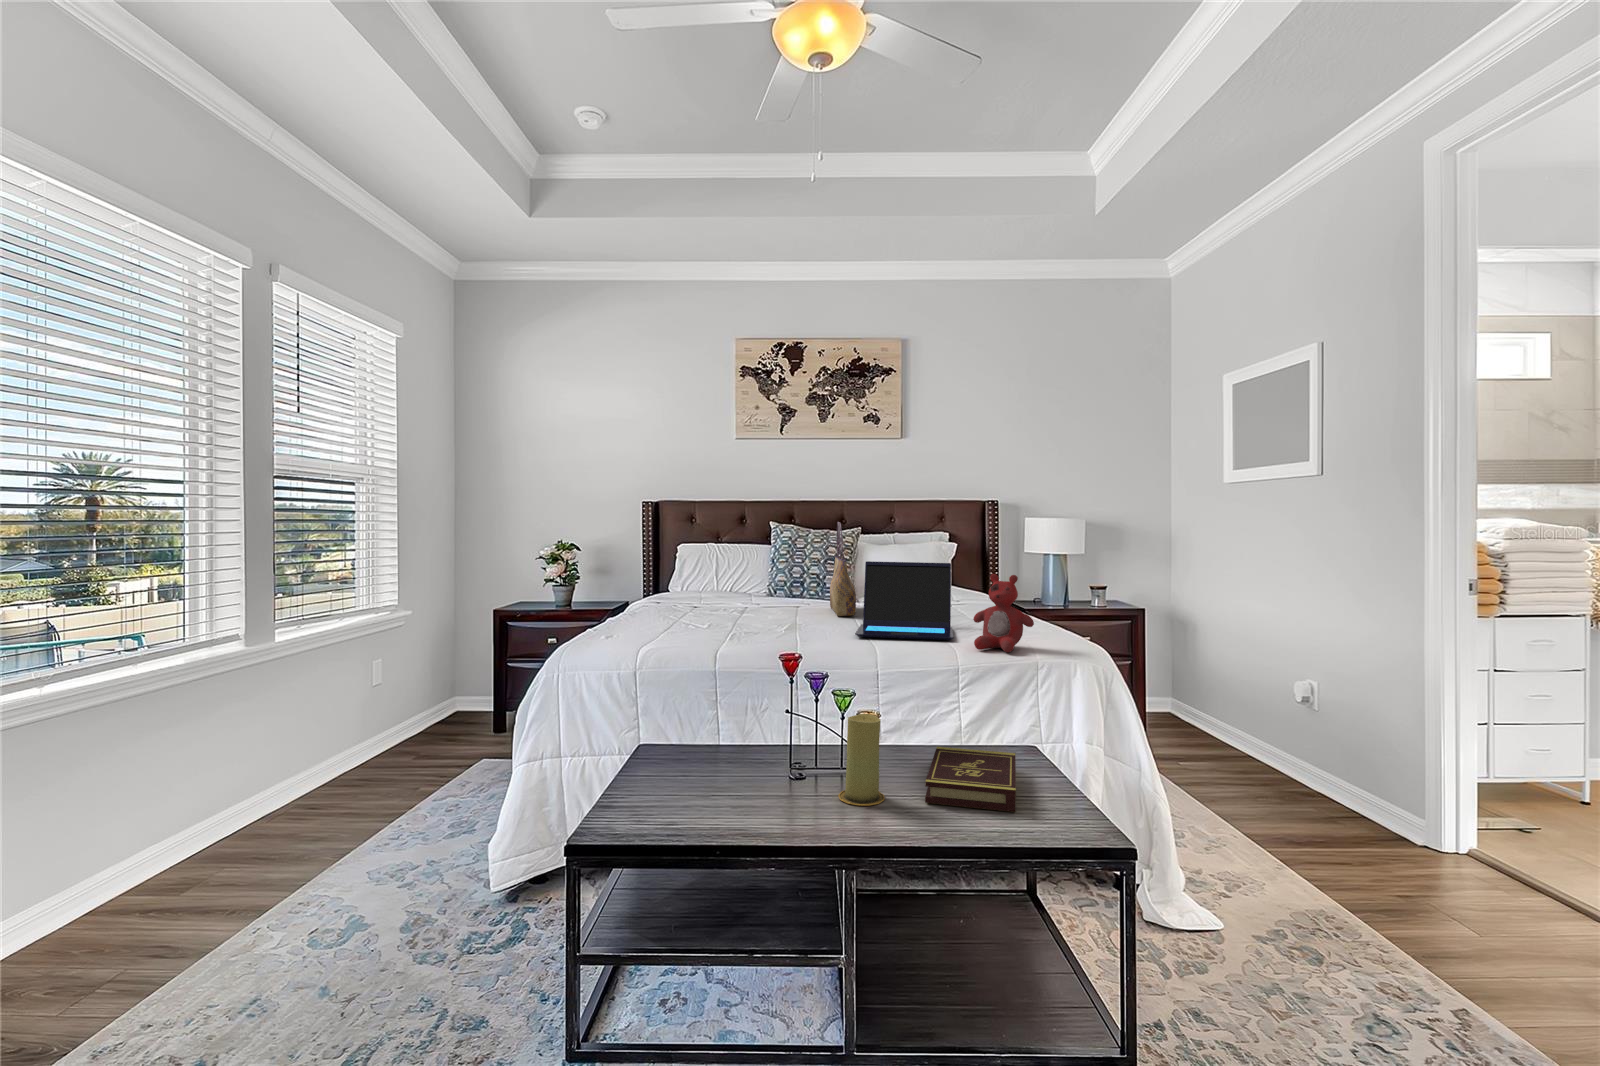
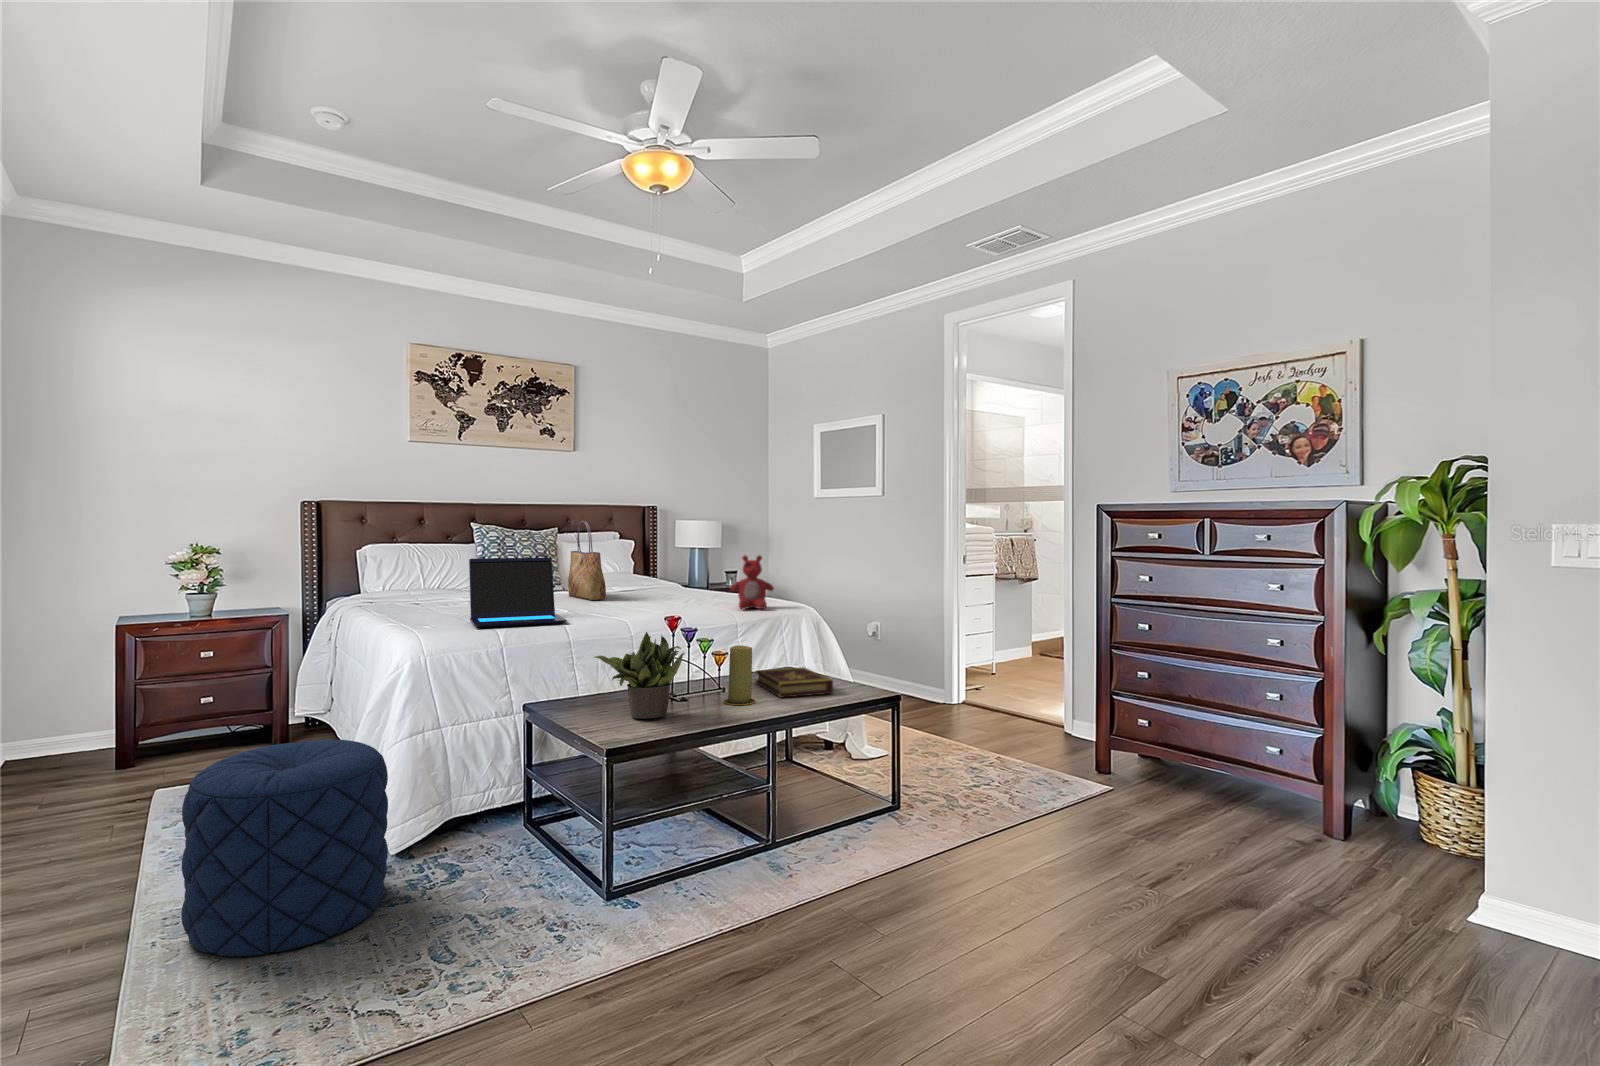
laptop: present [855,561,953,640] -> present [469,558,567,627]
potted plant: none [642,682,762,804] -> present [594,632,684,719]
pouf: none [249,753,455,983] -> present [181,739,388,957]

